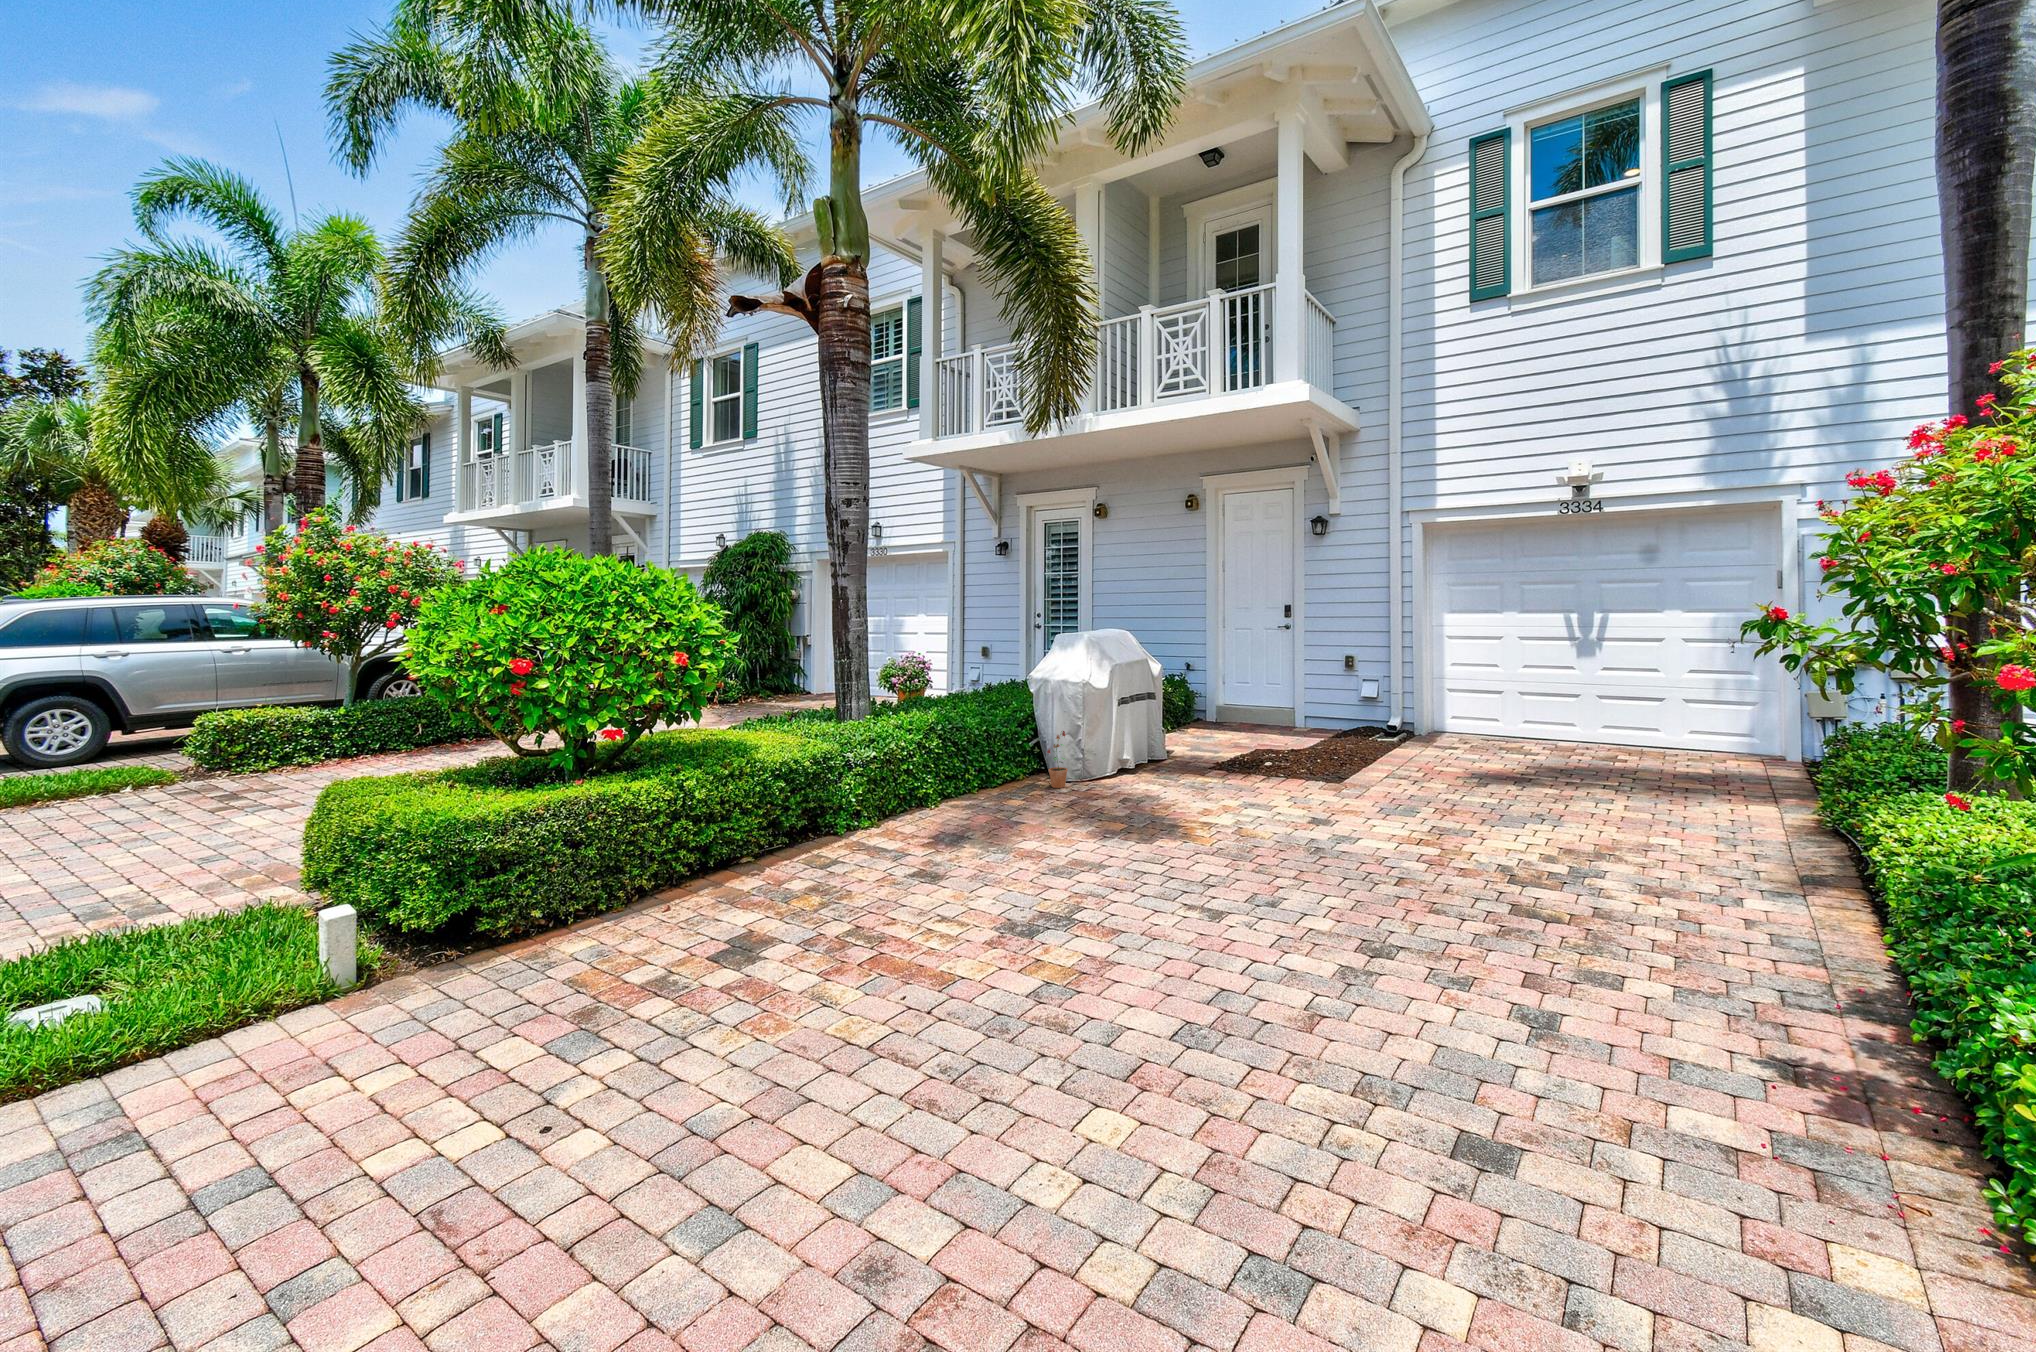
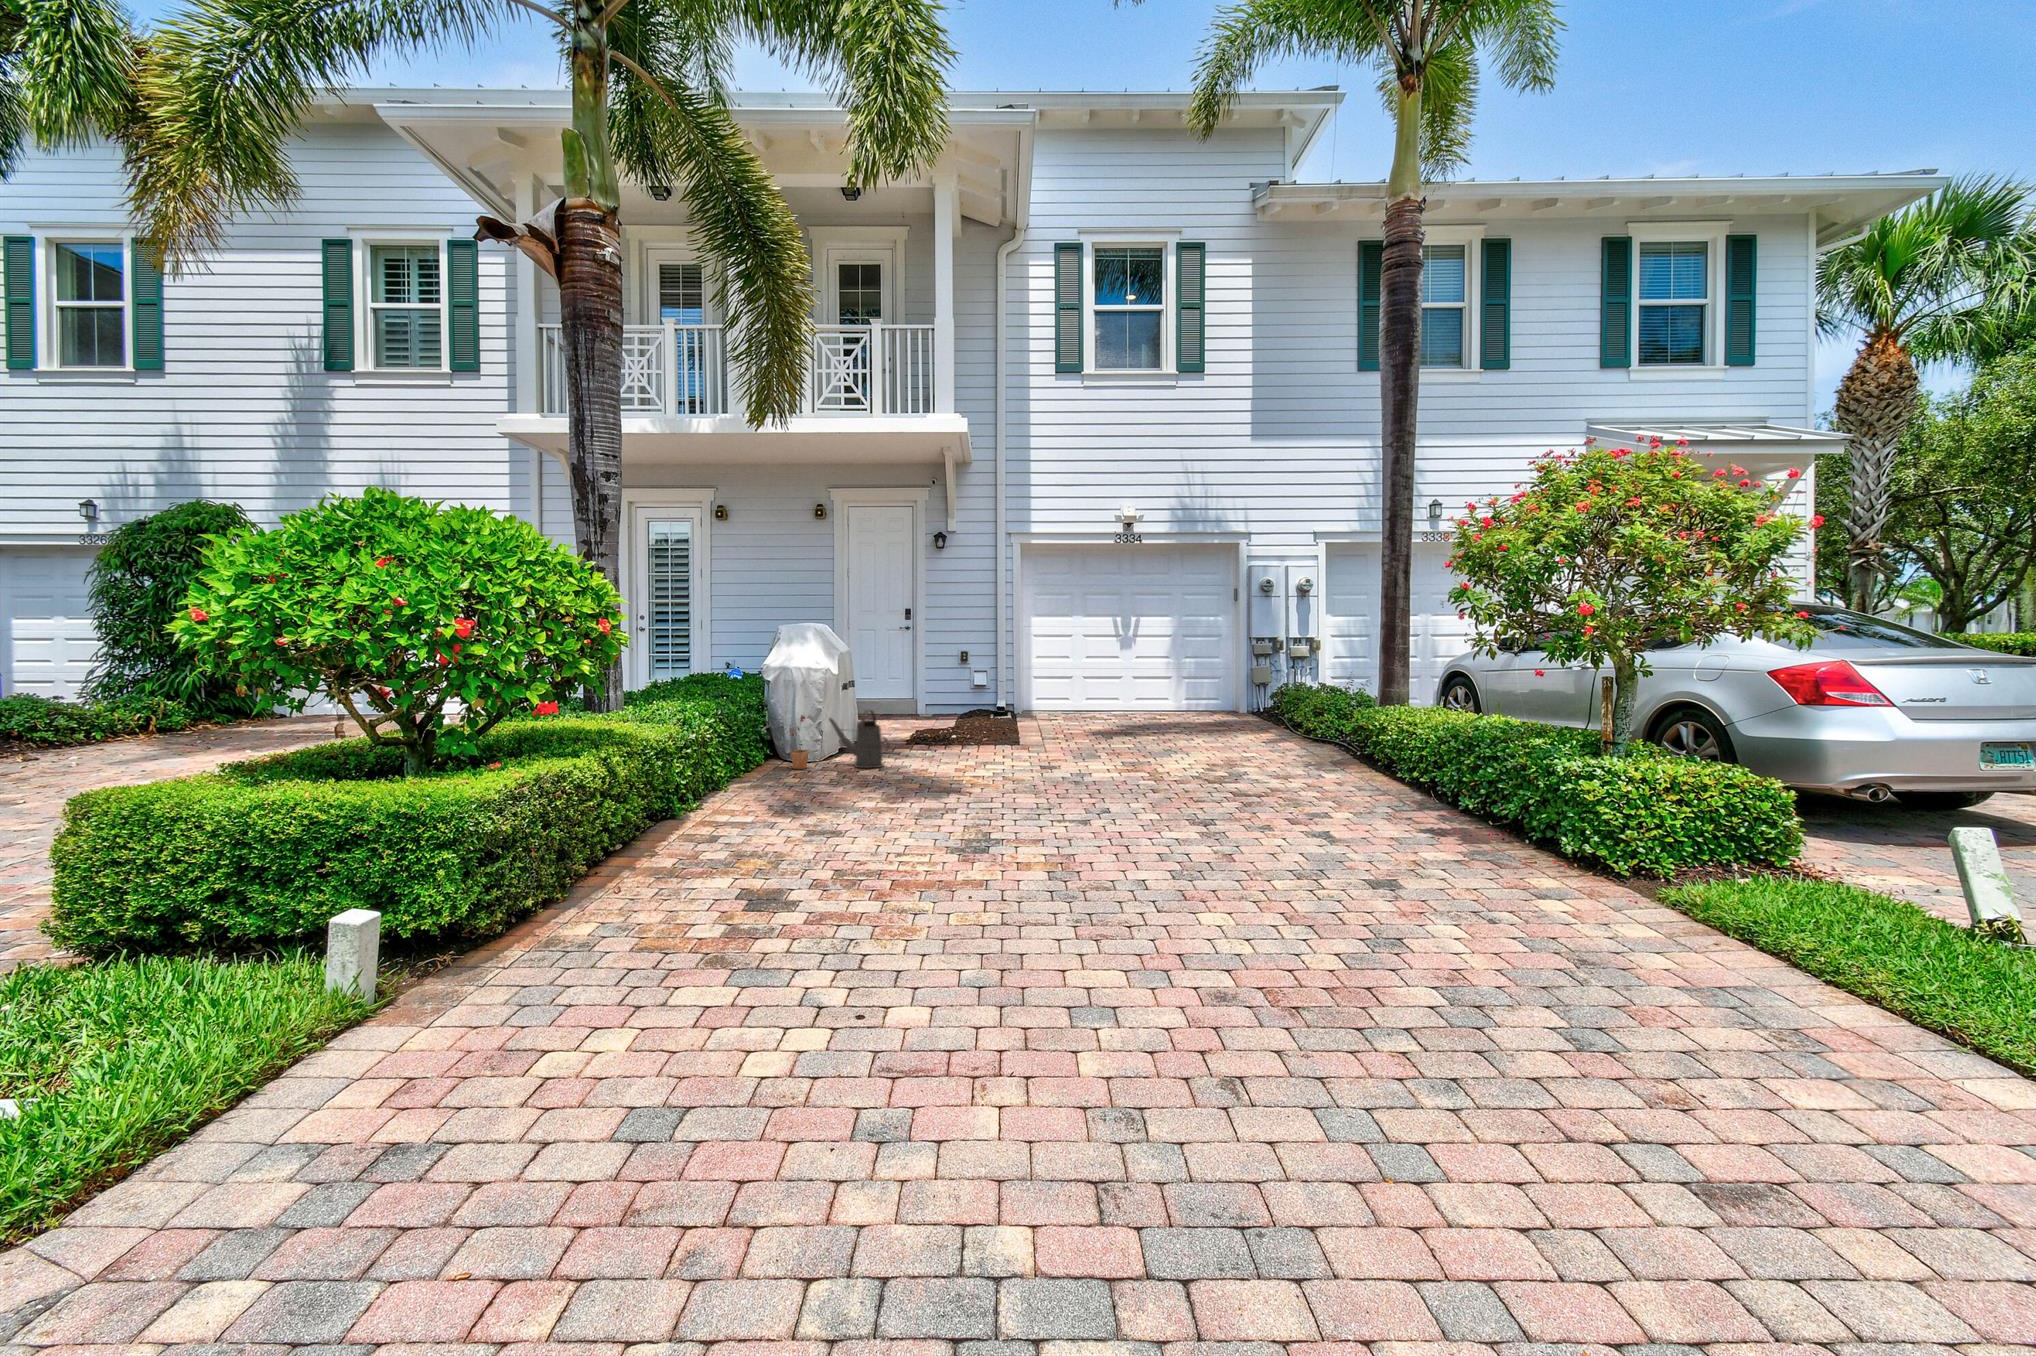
watering can: none [1094,730,1141,795] -> present [829,710,889,768]

